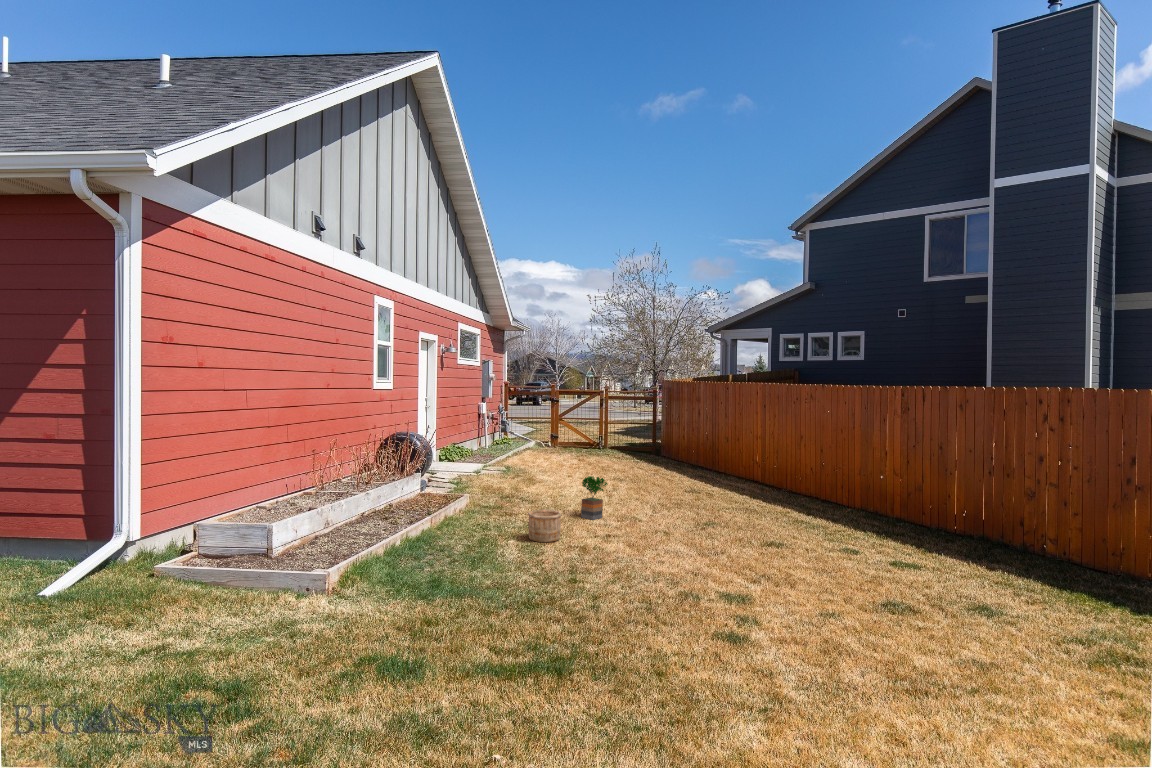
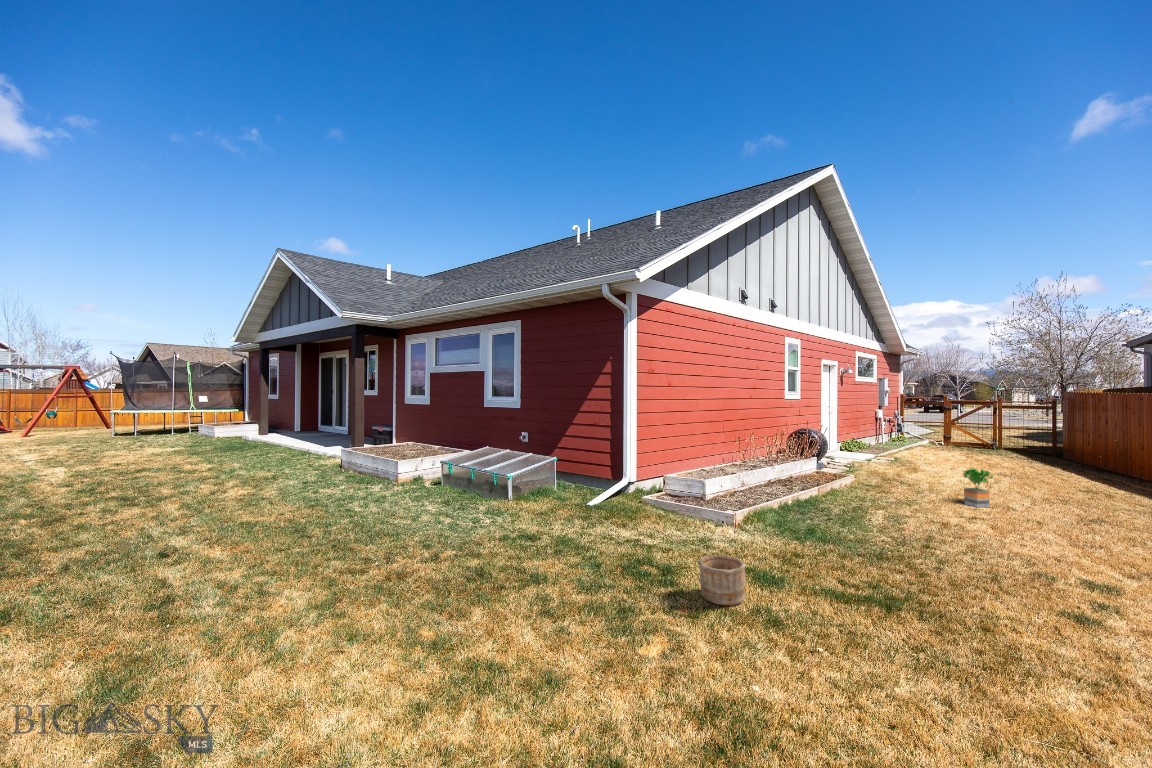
wooden bucket: present [528,509,562,542] -> present [698,555,746,606]

